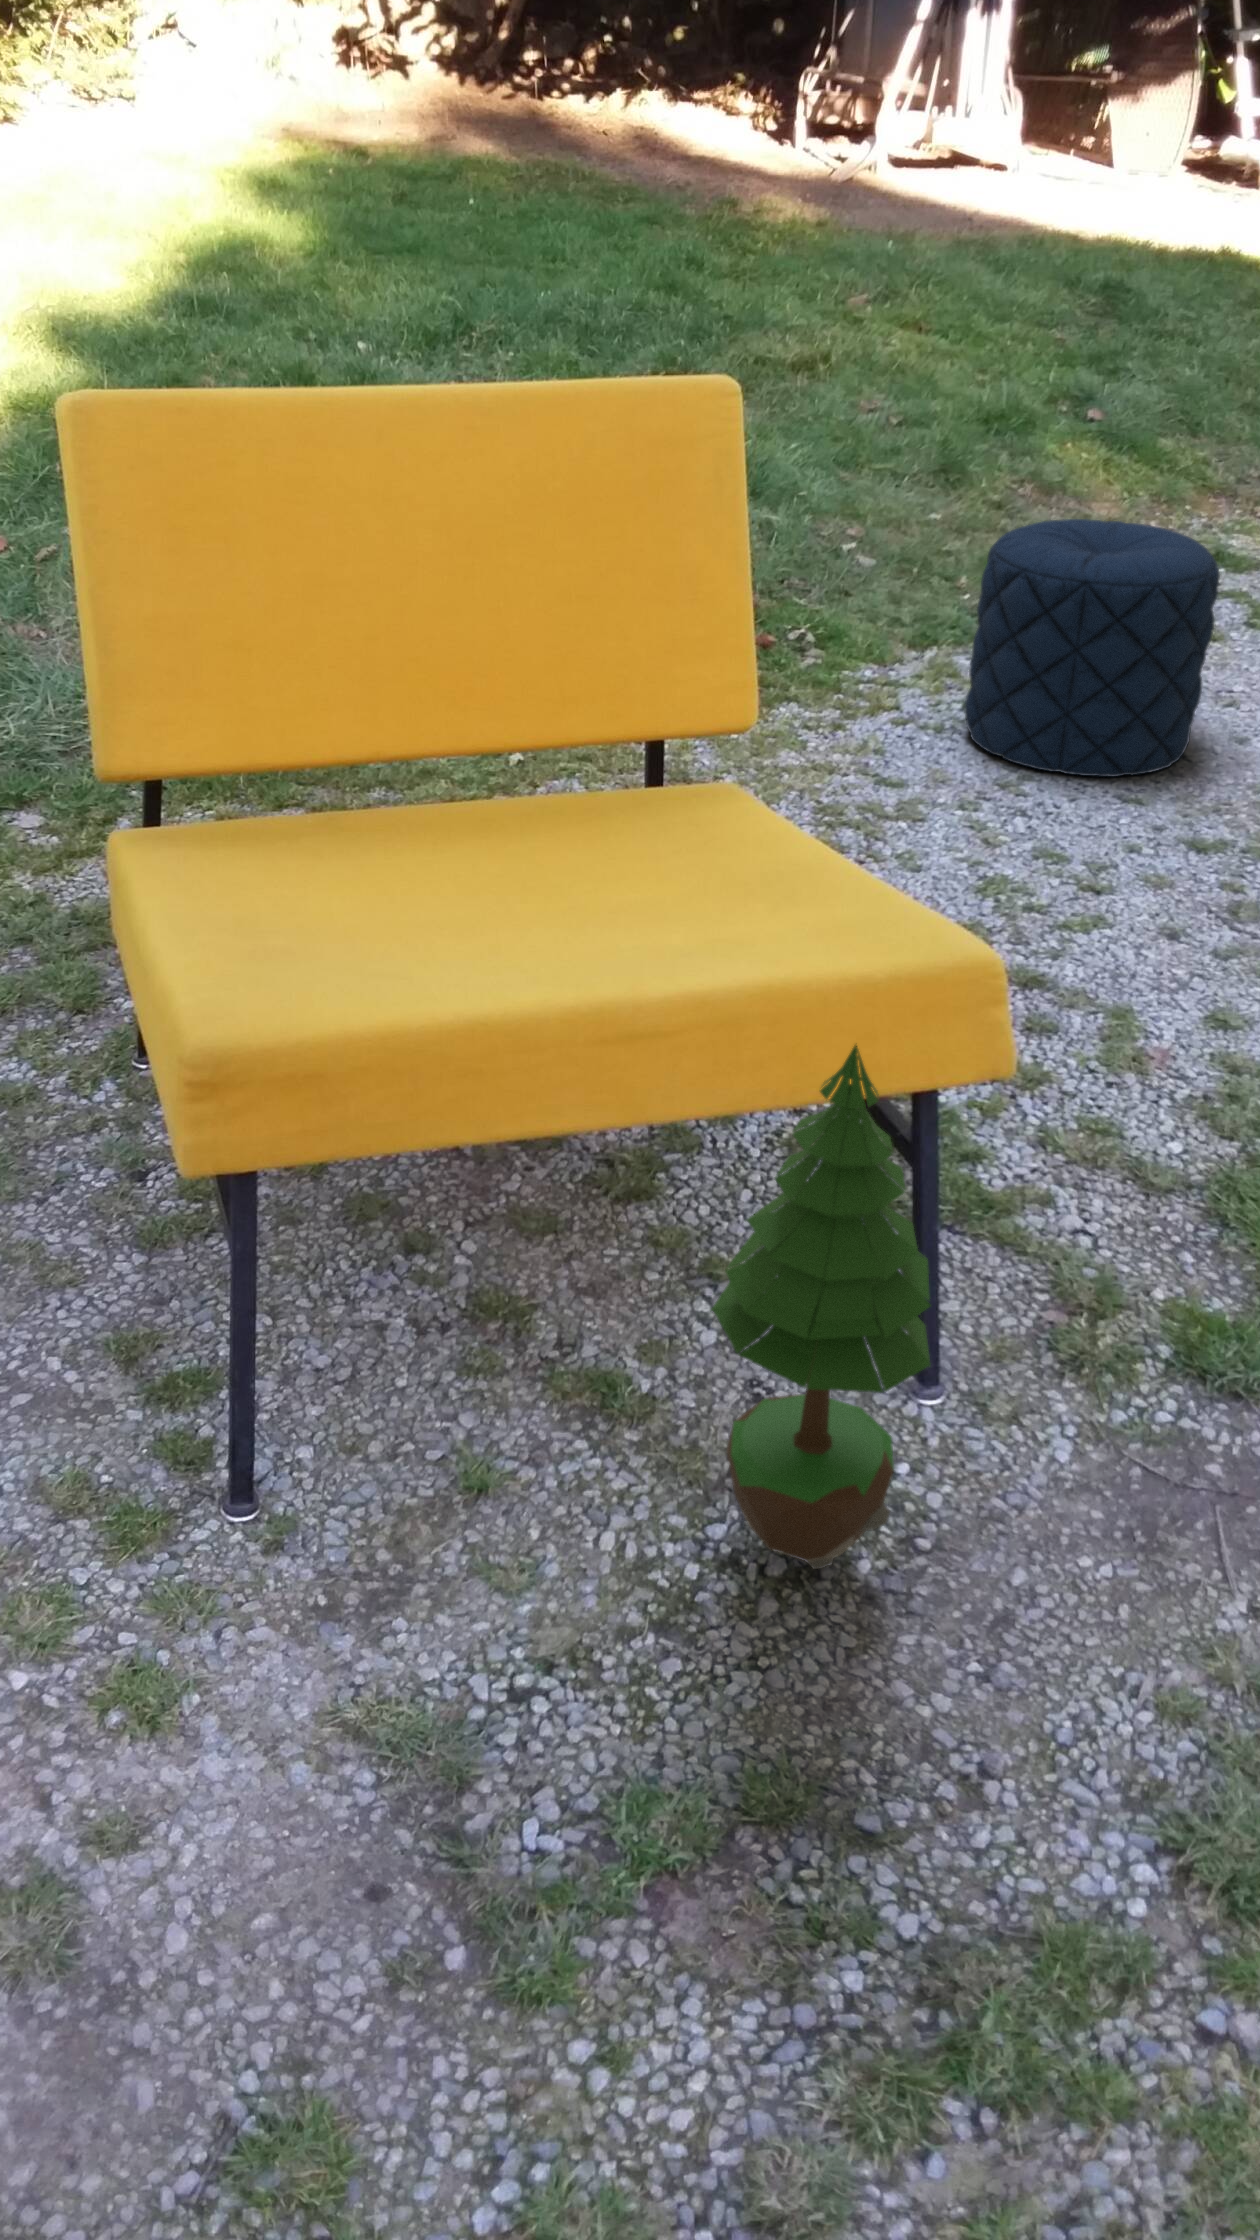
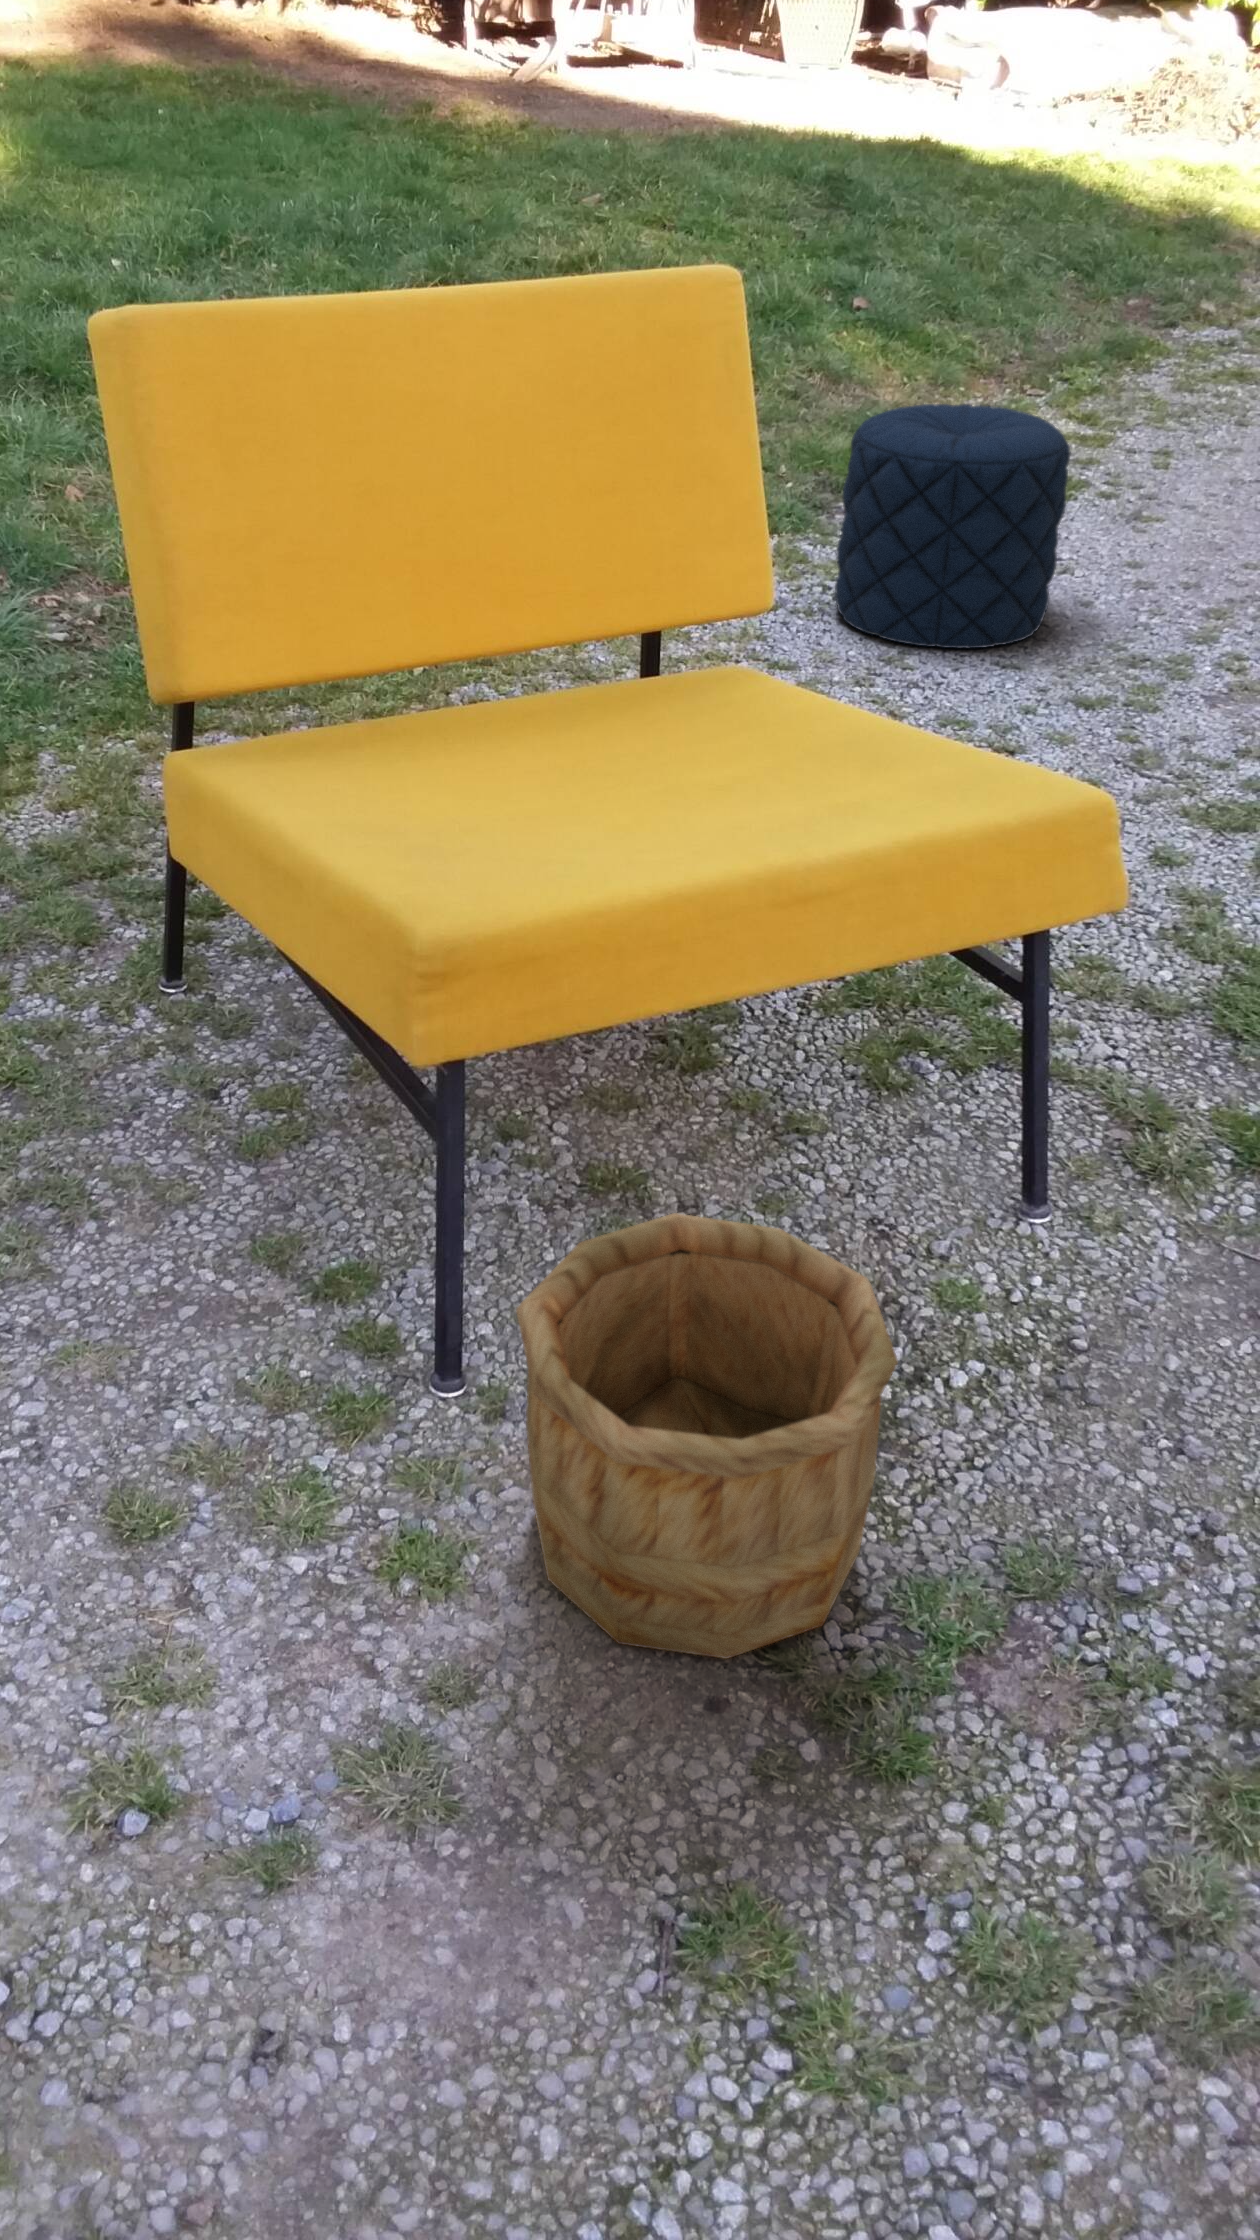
potted tree: present [711,1045,931,1569] -> none [907,874,1122,1374]
wooden bucket: none [219,1359,617,1841] -> present [516,1213,898,1659]

